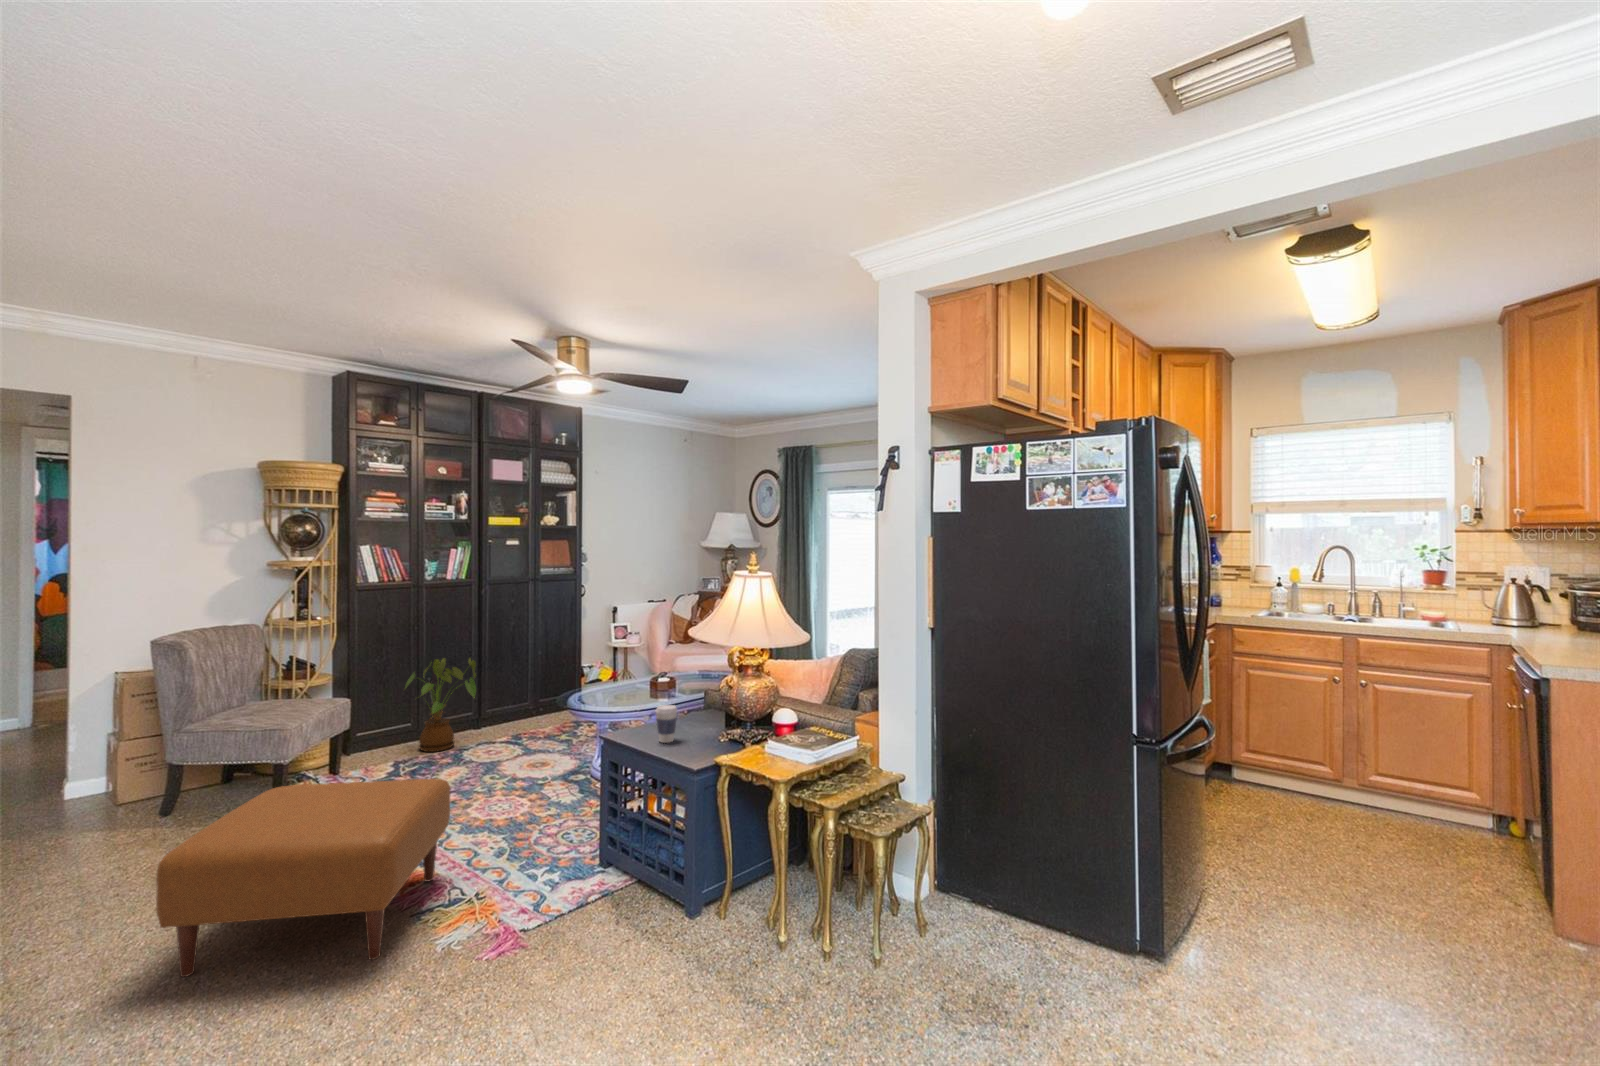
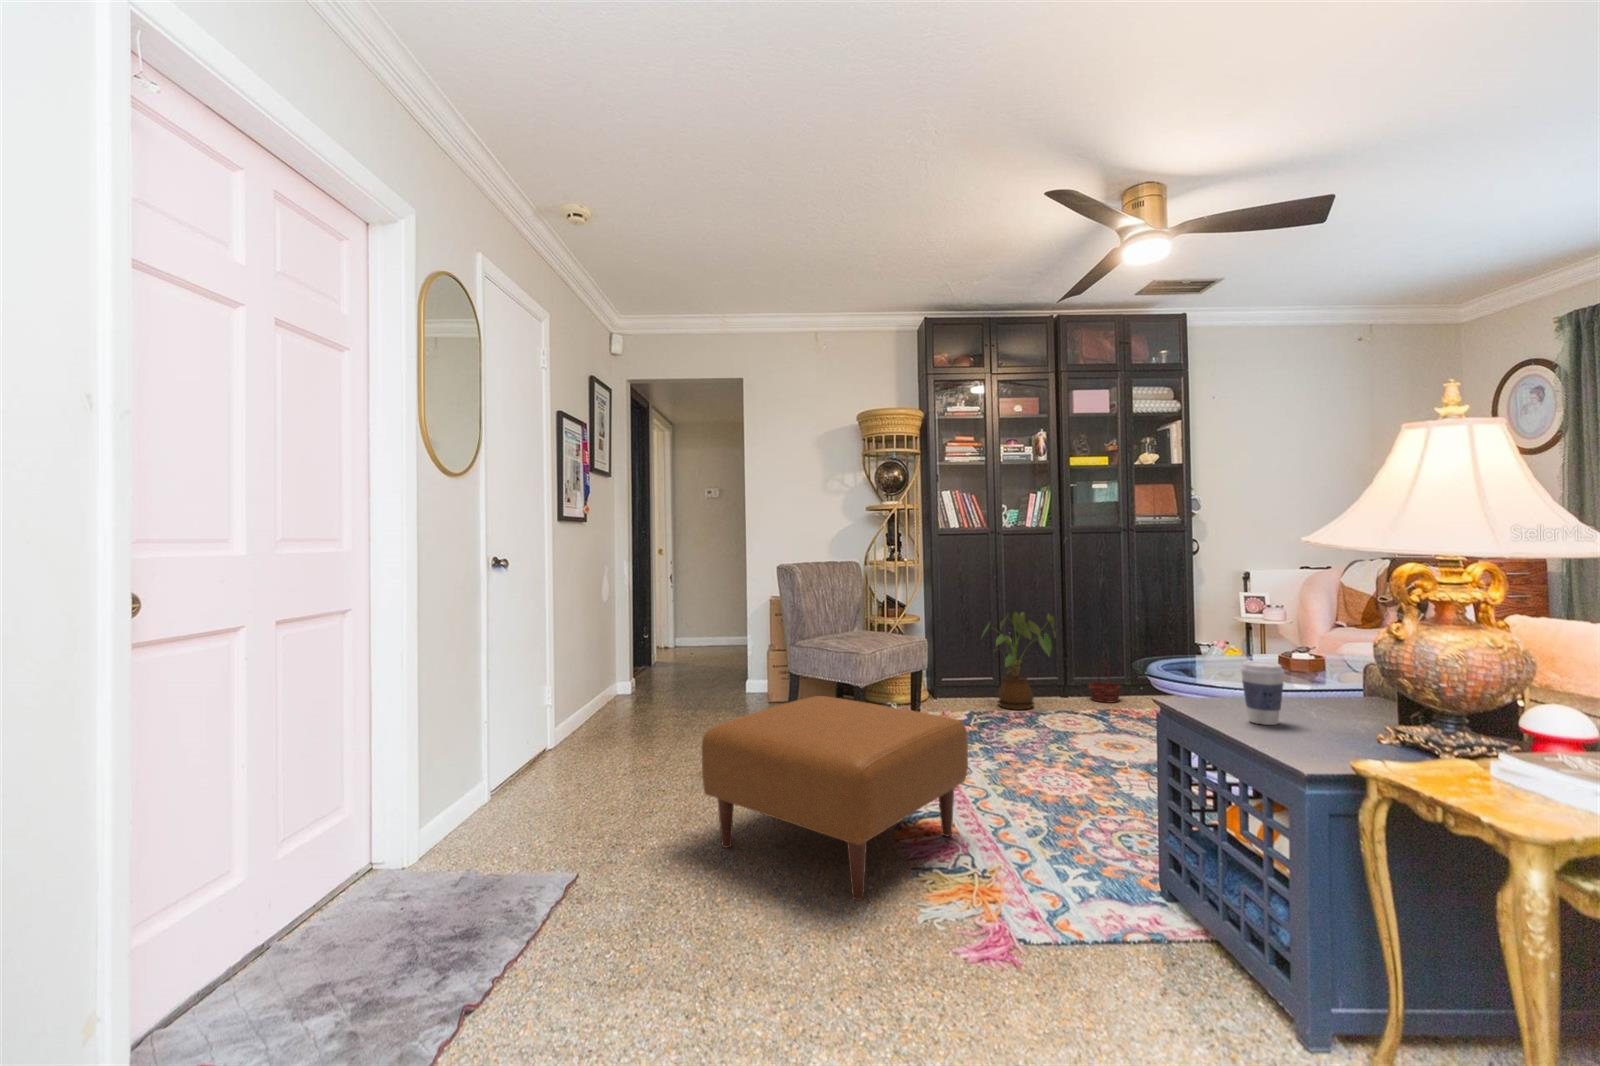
basket: none [500,691,528,729] -> present [1089,660,1121,703]

